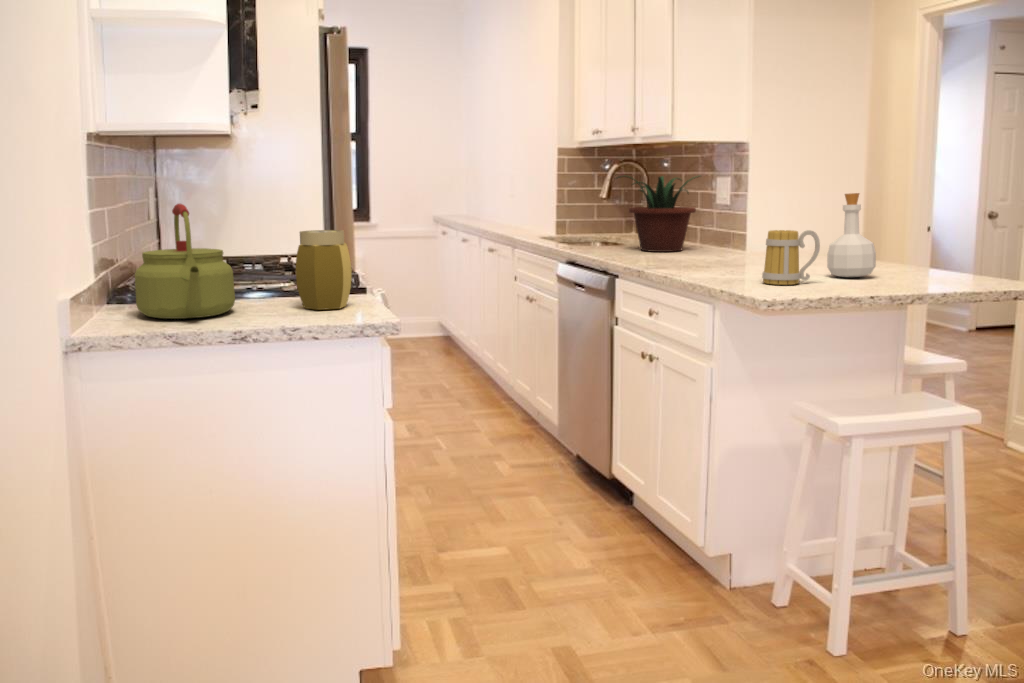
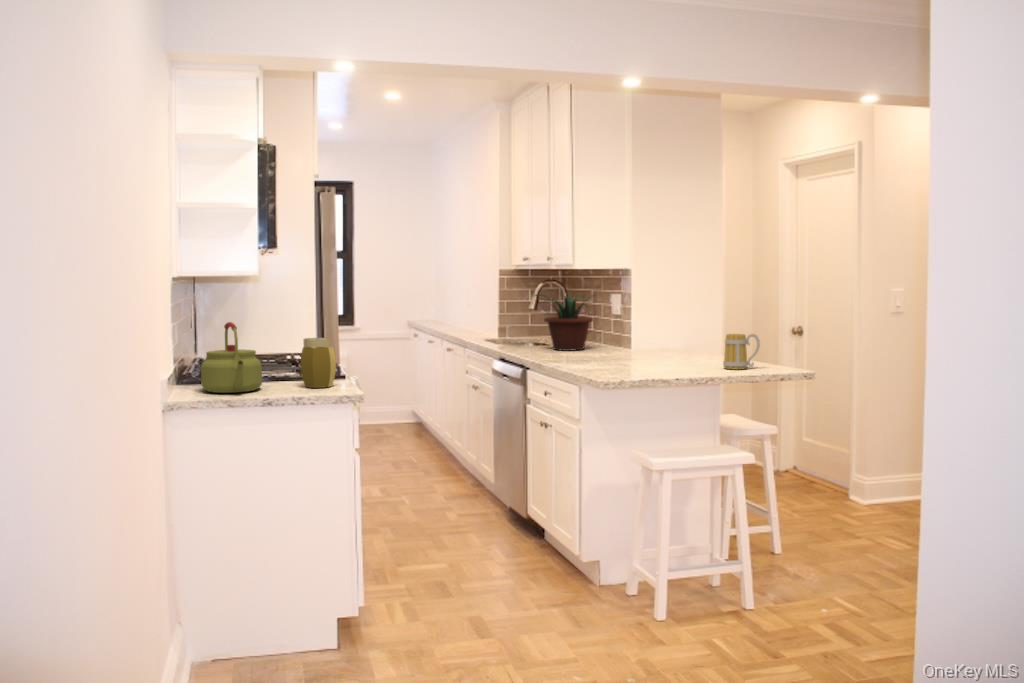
bottle: present [827,193,876,277] -> none [663,311,695,368]
mug: present [762,230,820,285] -> present [723,334,760,370]

